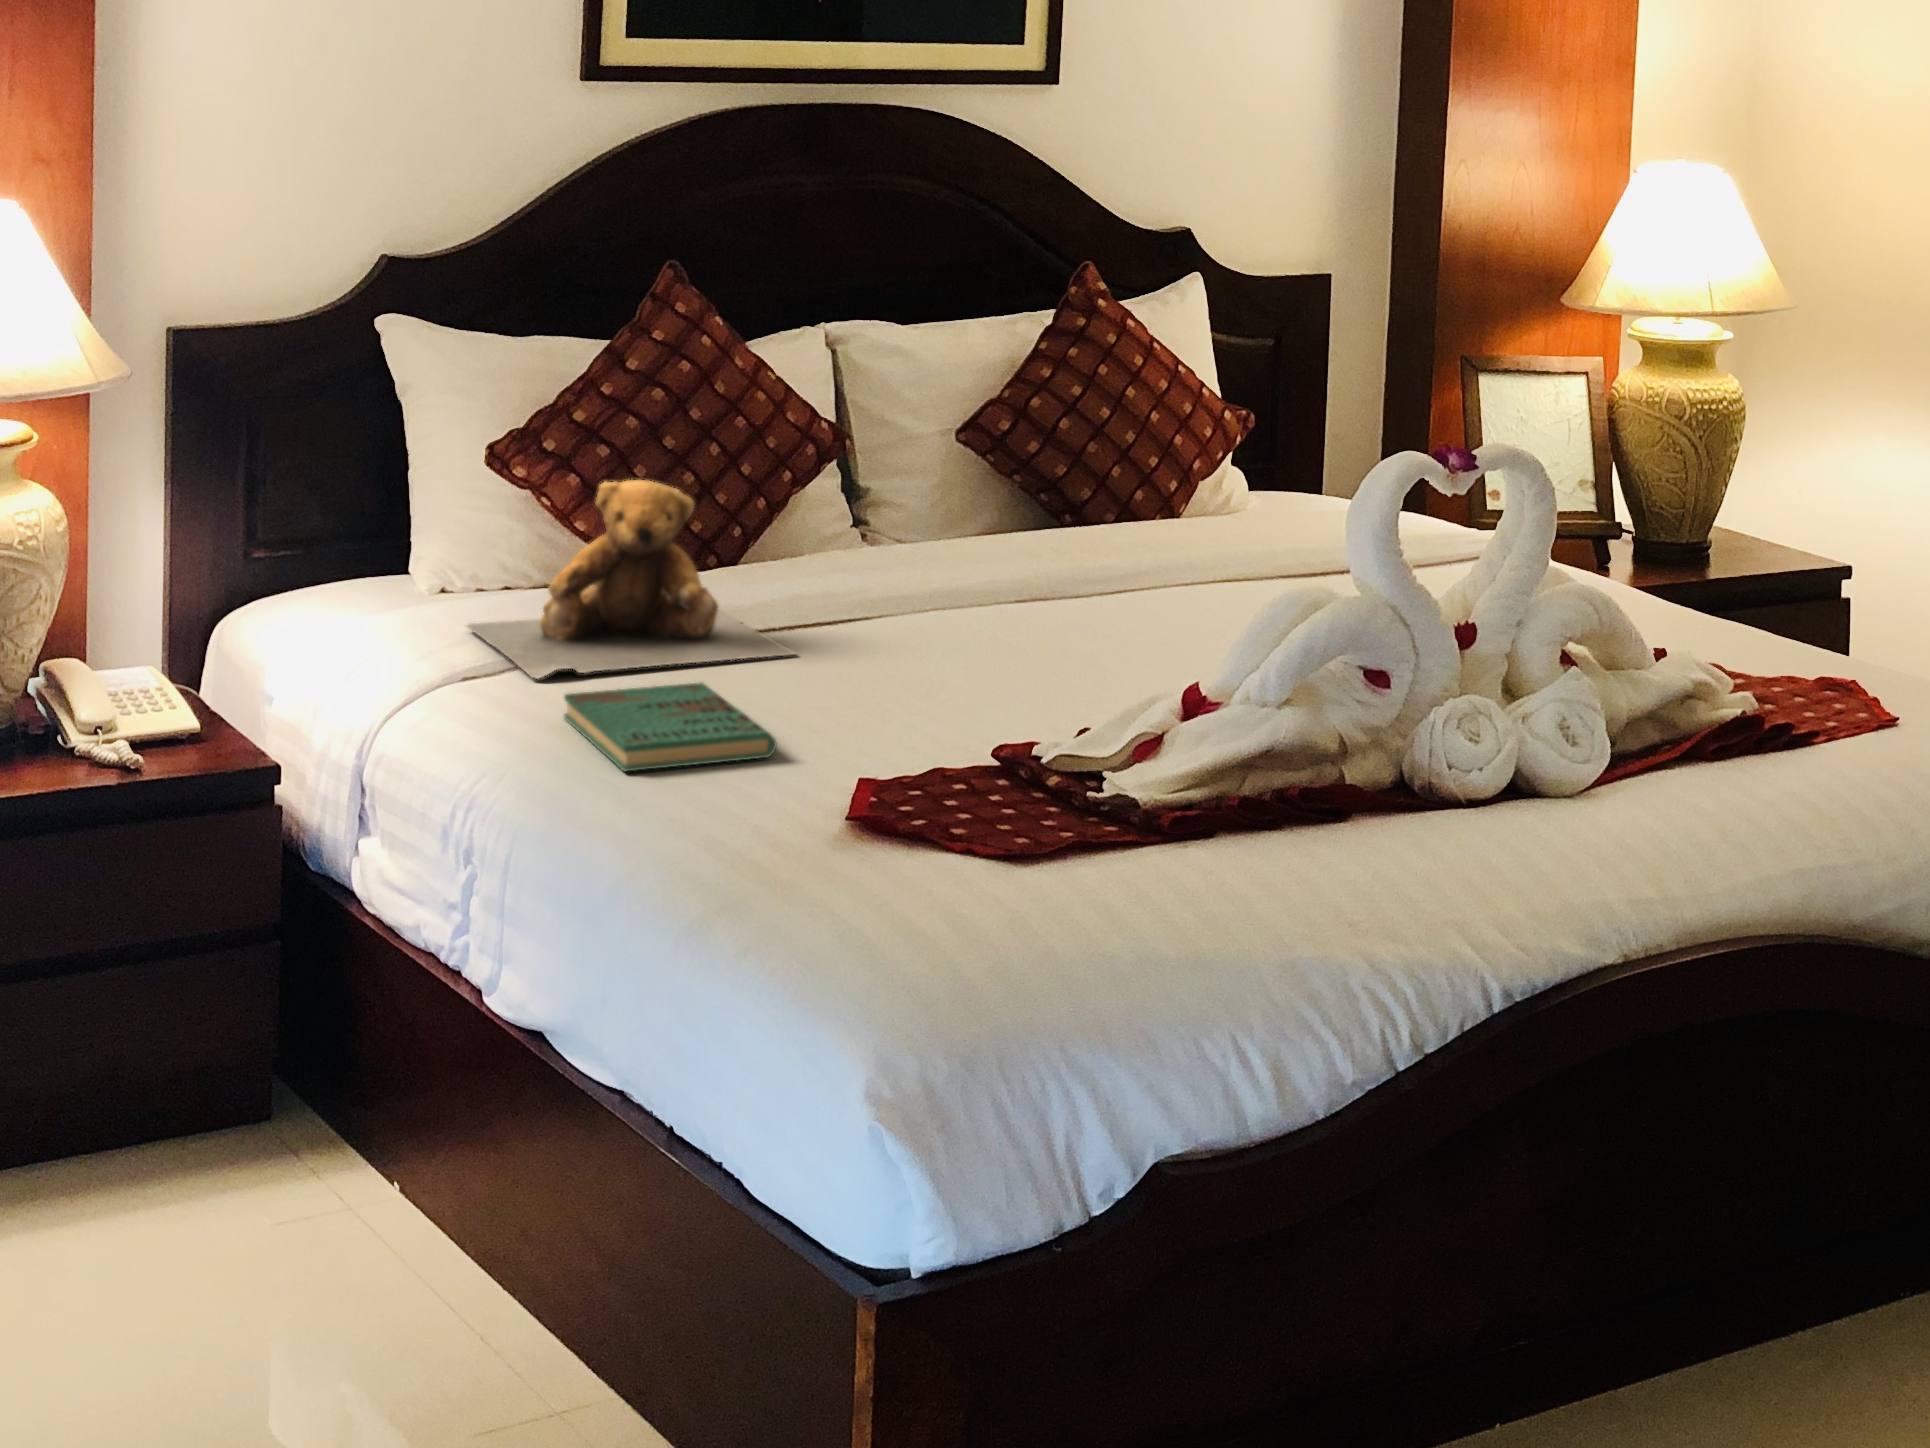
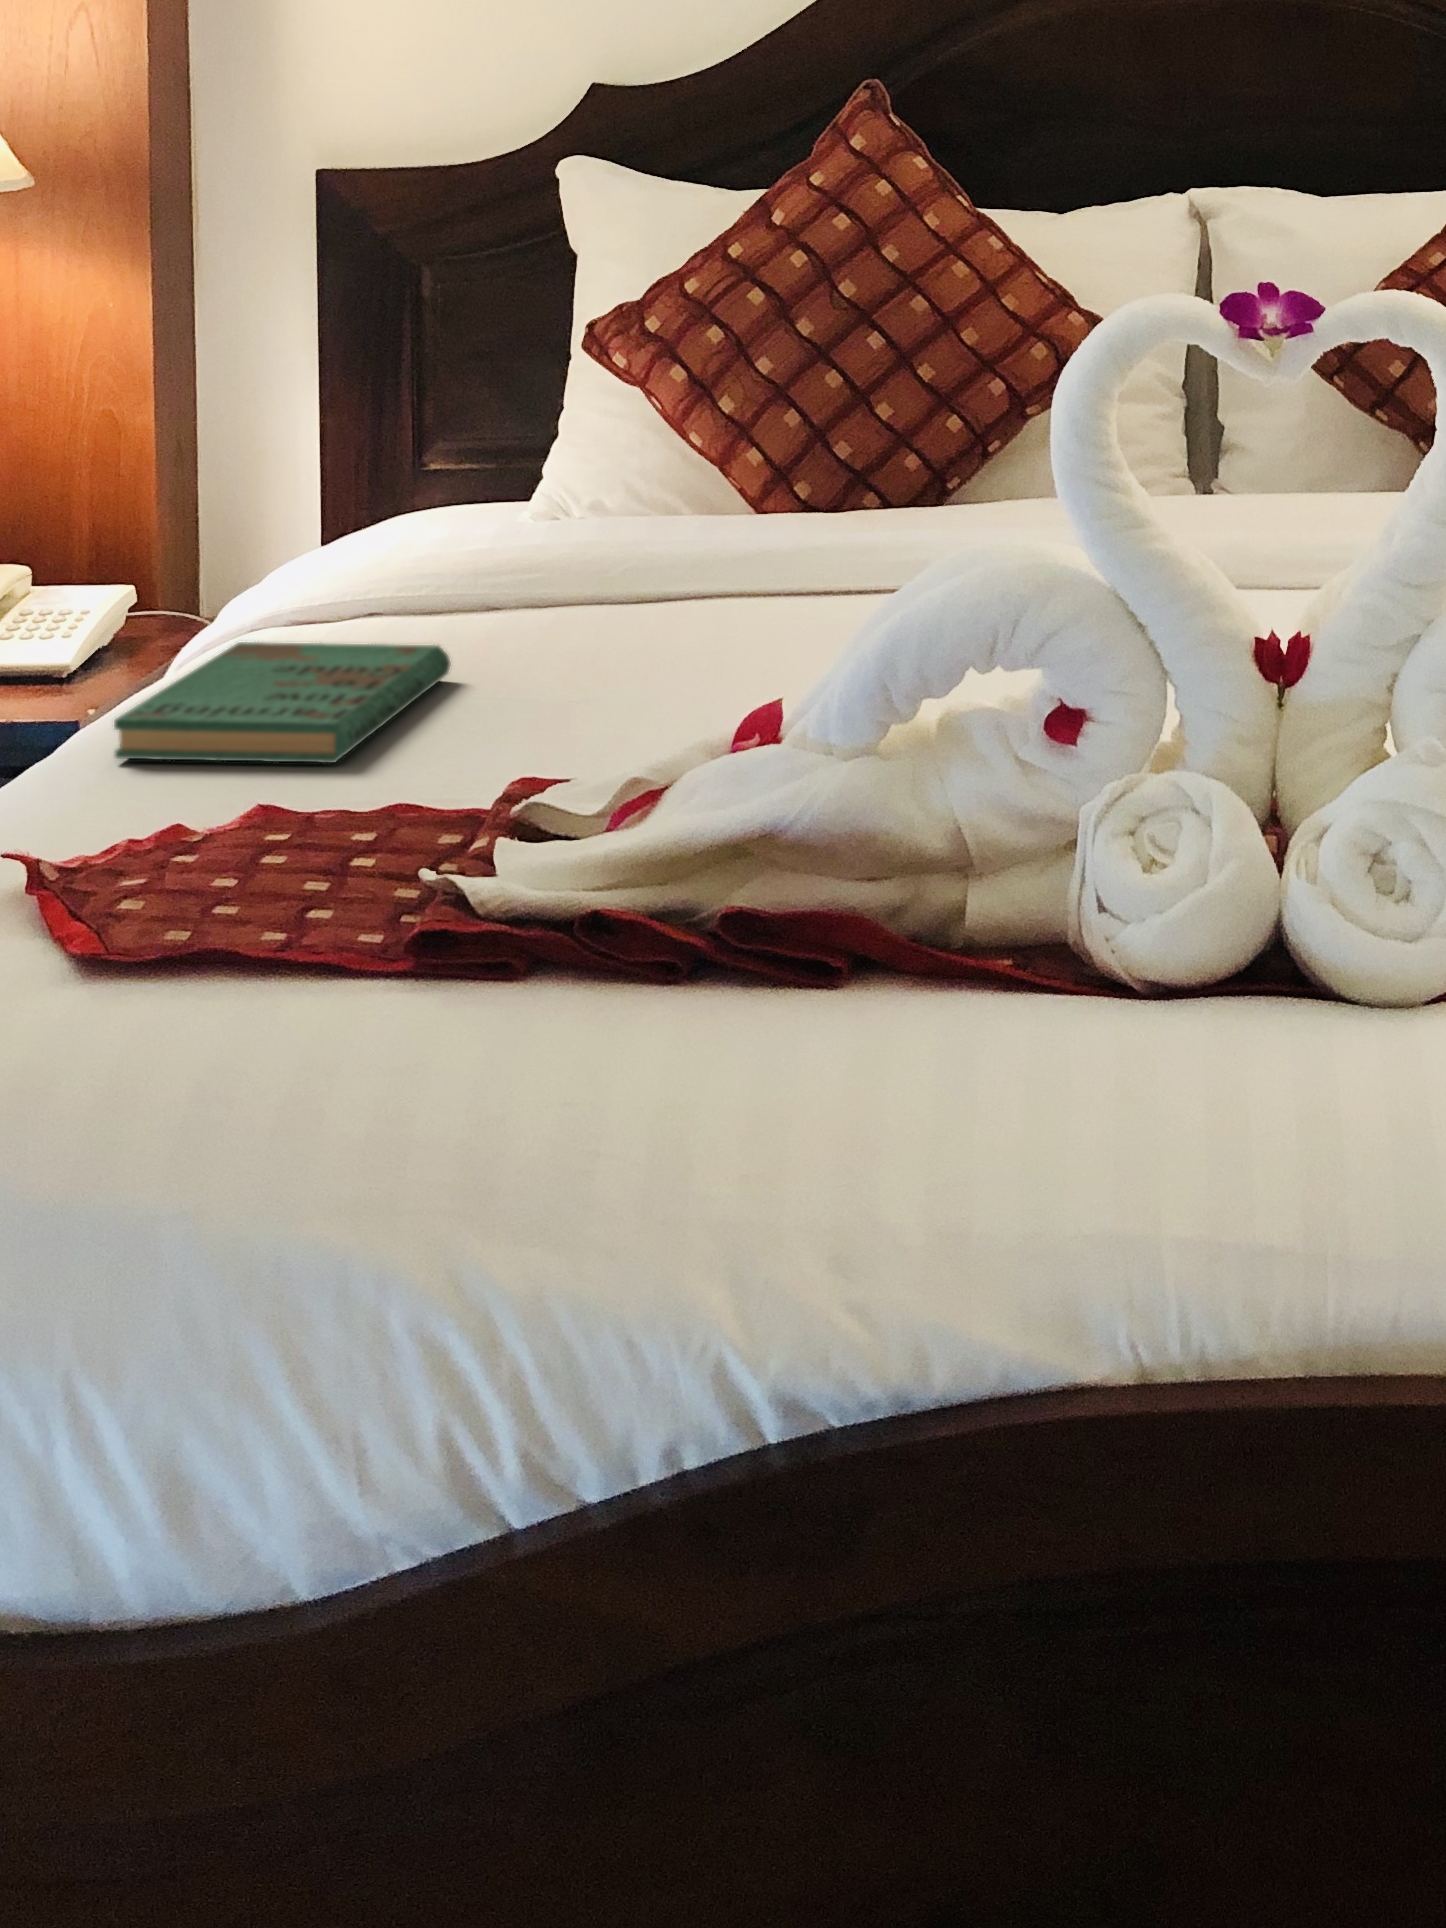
teddy bear: present [467,480,795,678] -> none [318,357,765,625]

